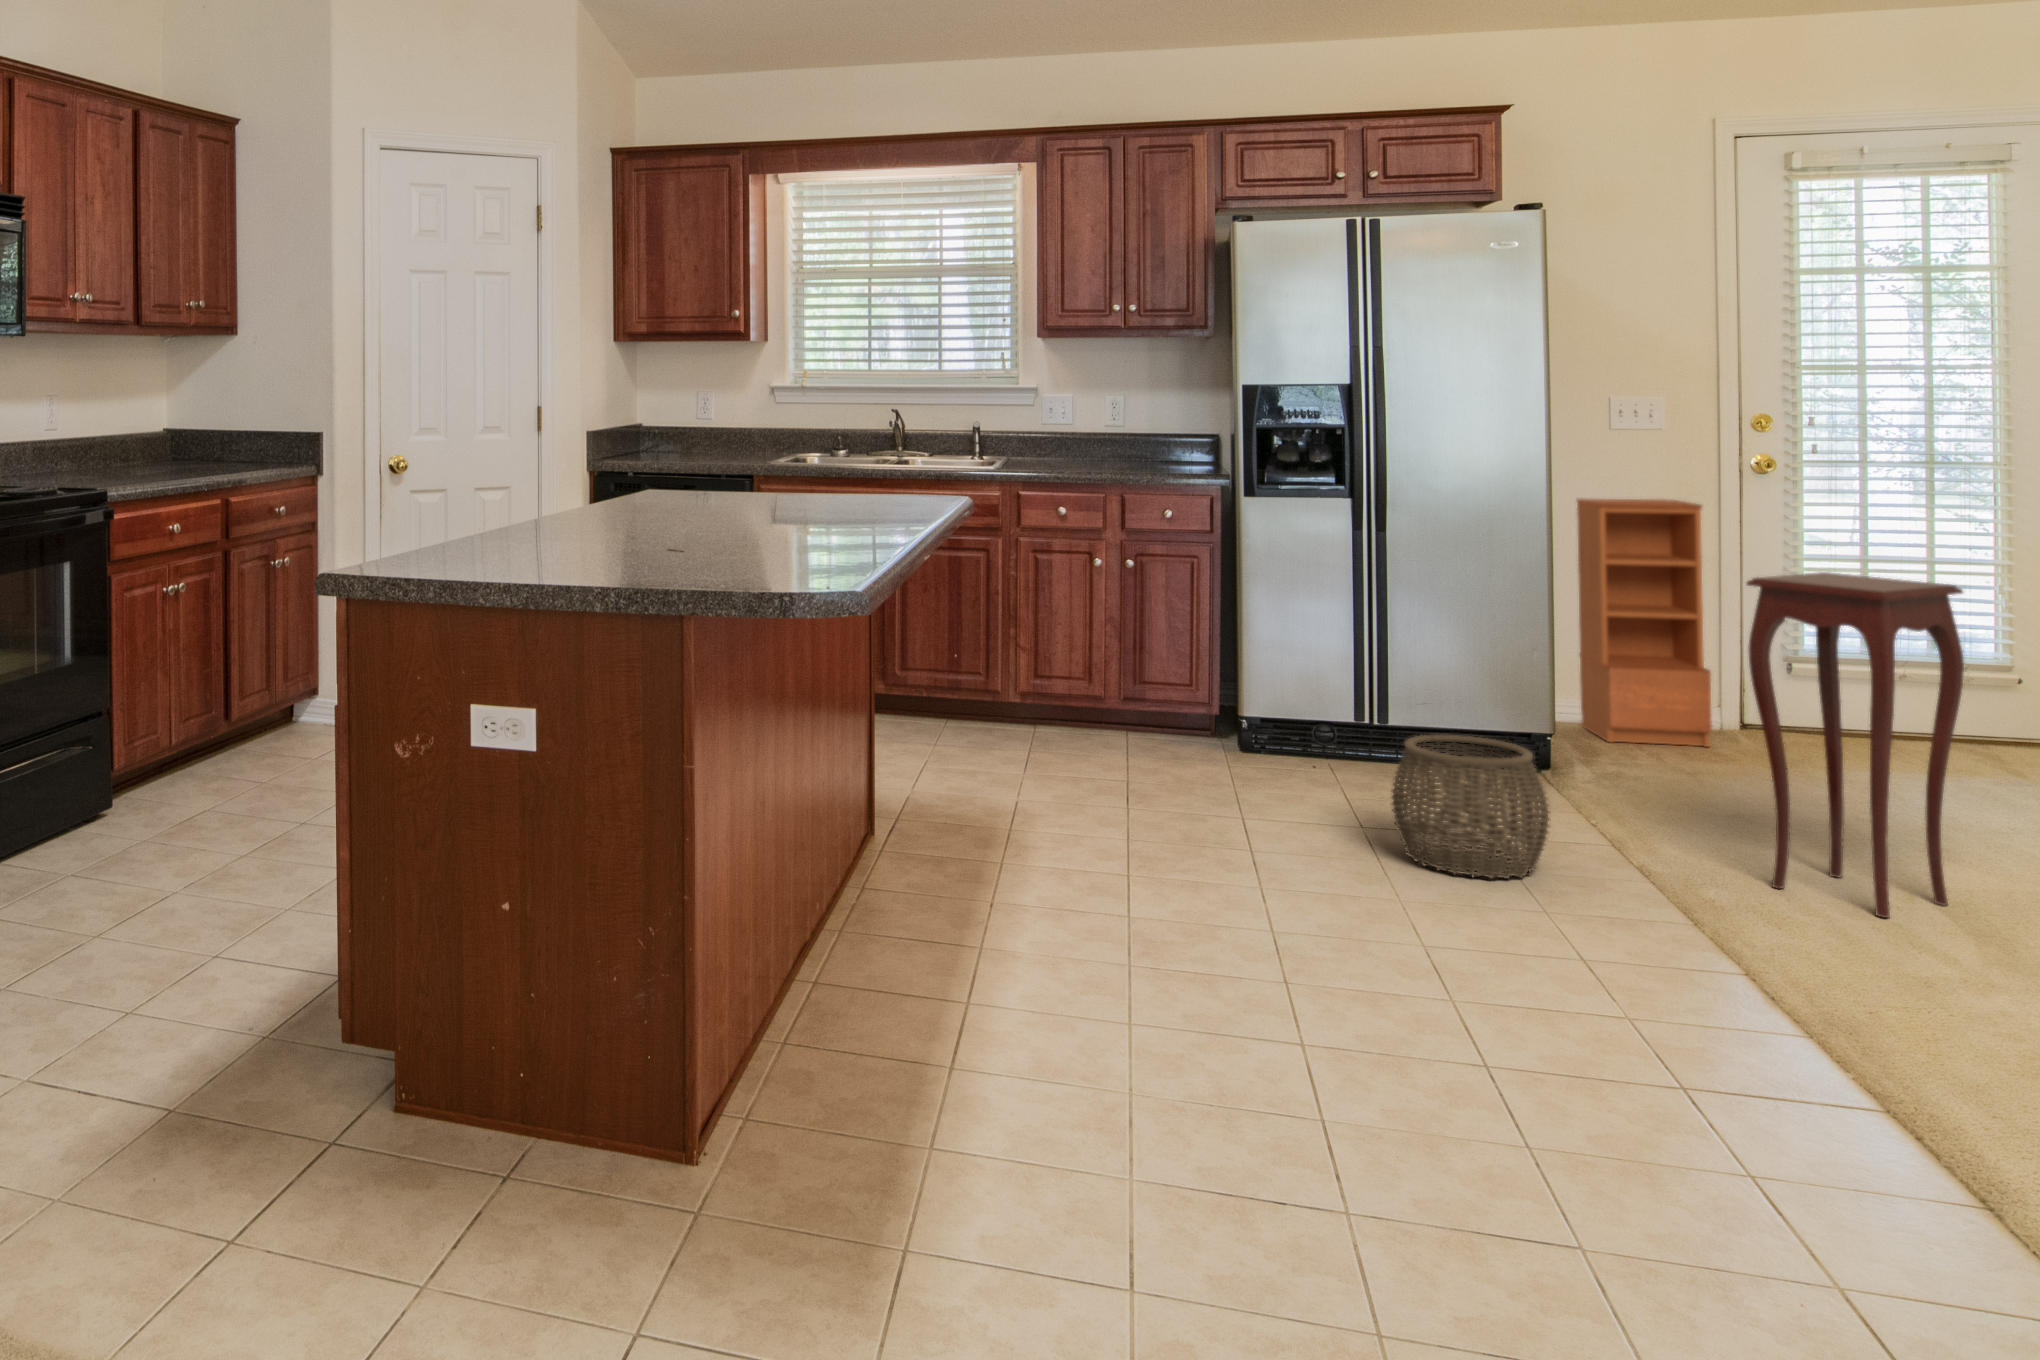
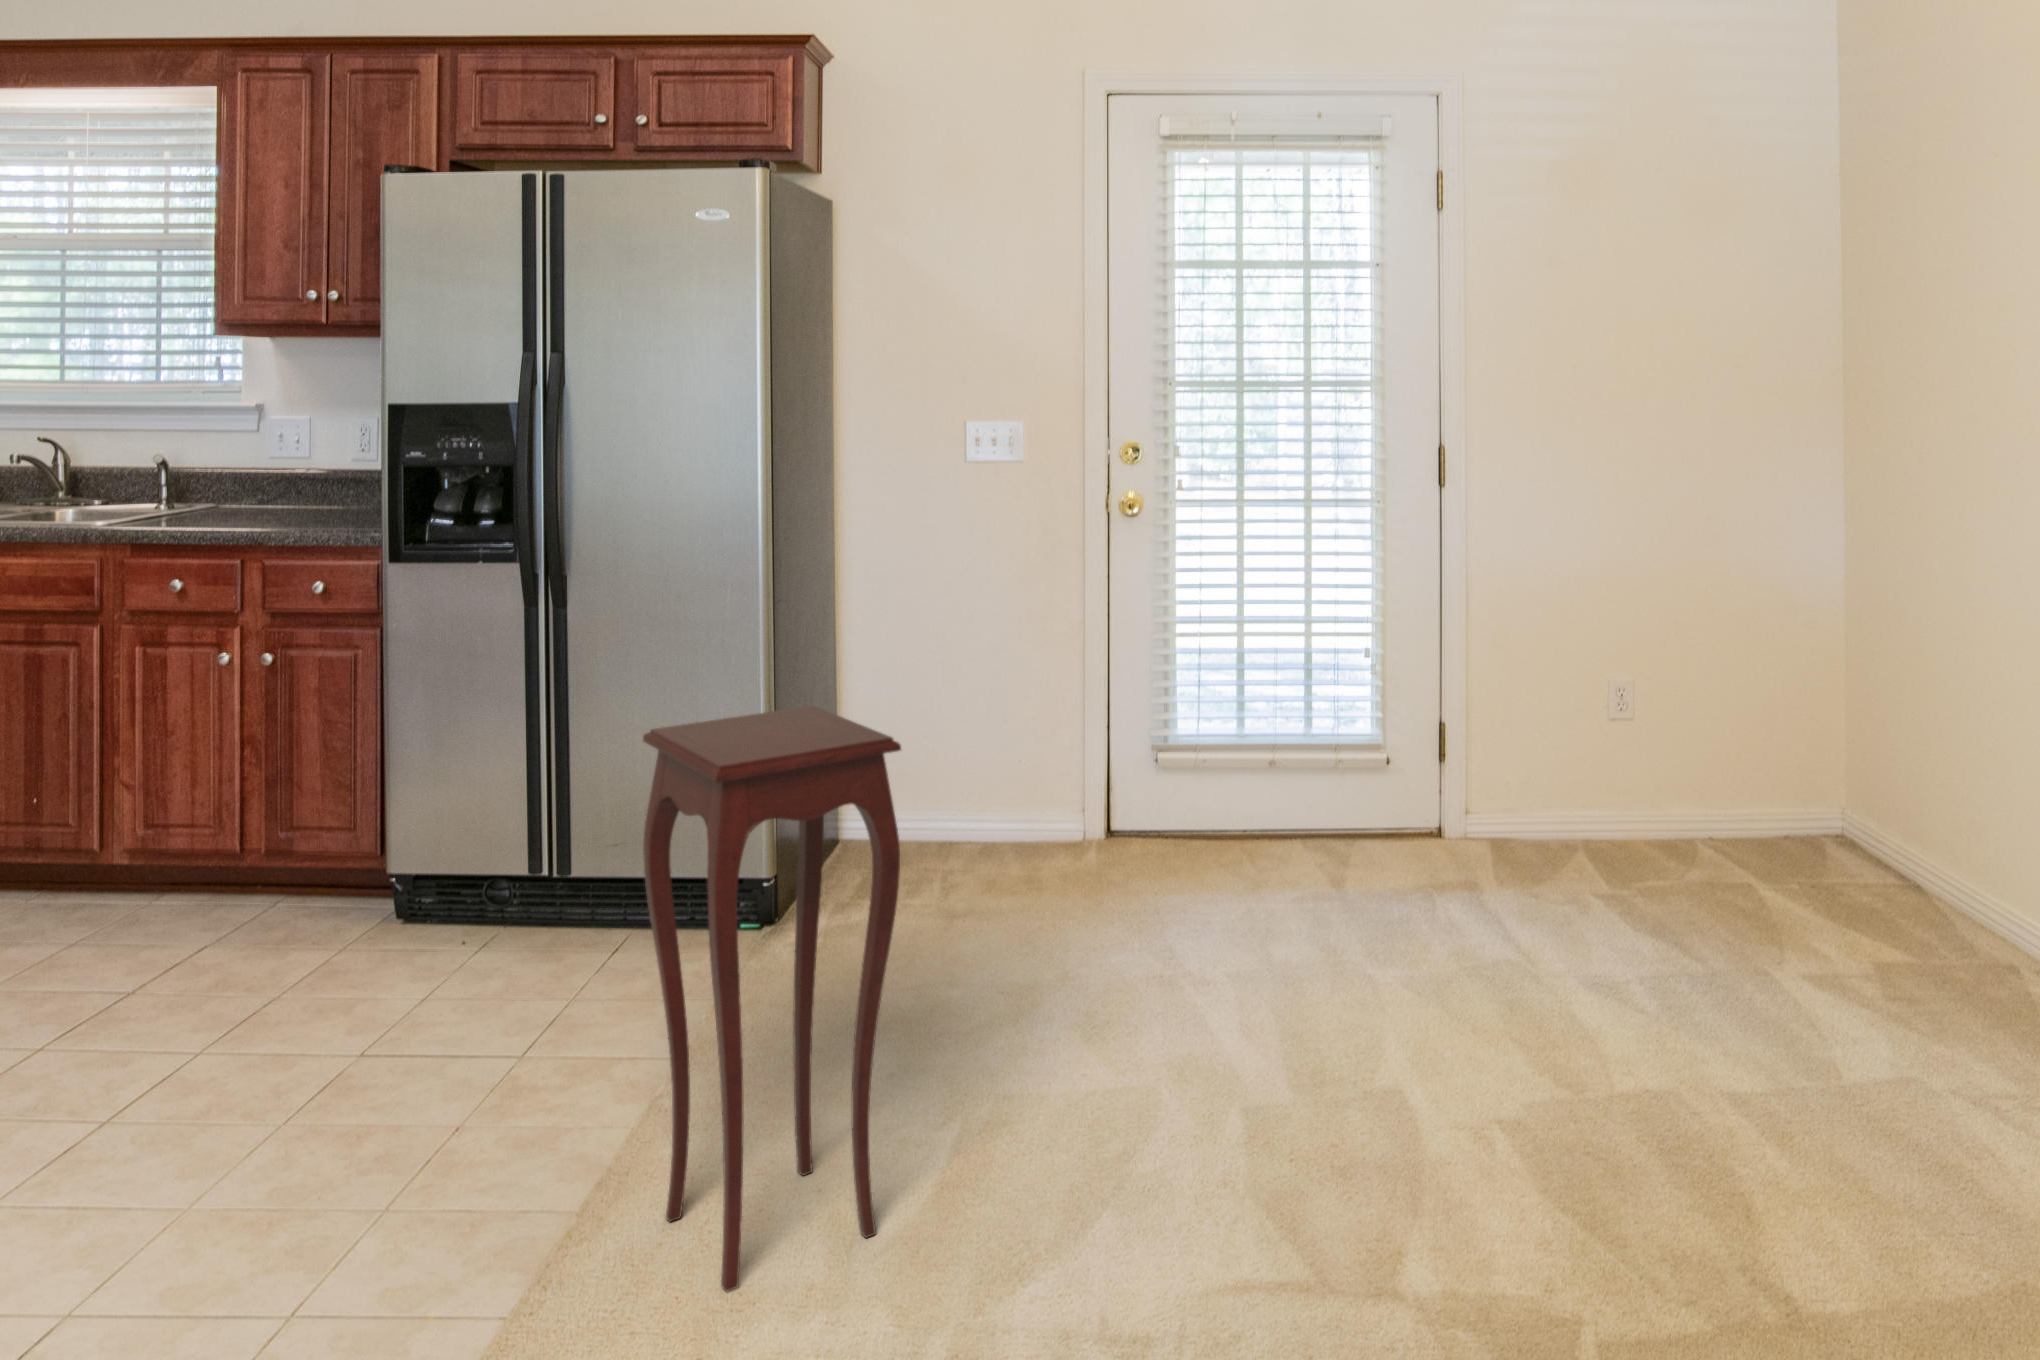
bookcase: present [1577,498,1712,747] -> none [910,551,1031,875]
woven basket: present [1391,734,1550,879] -> none [120,982,379,1259]

